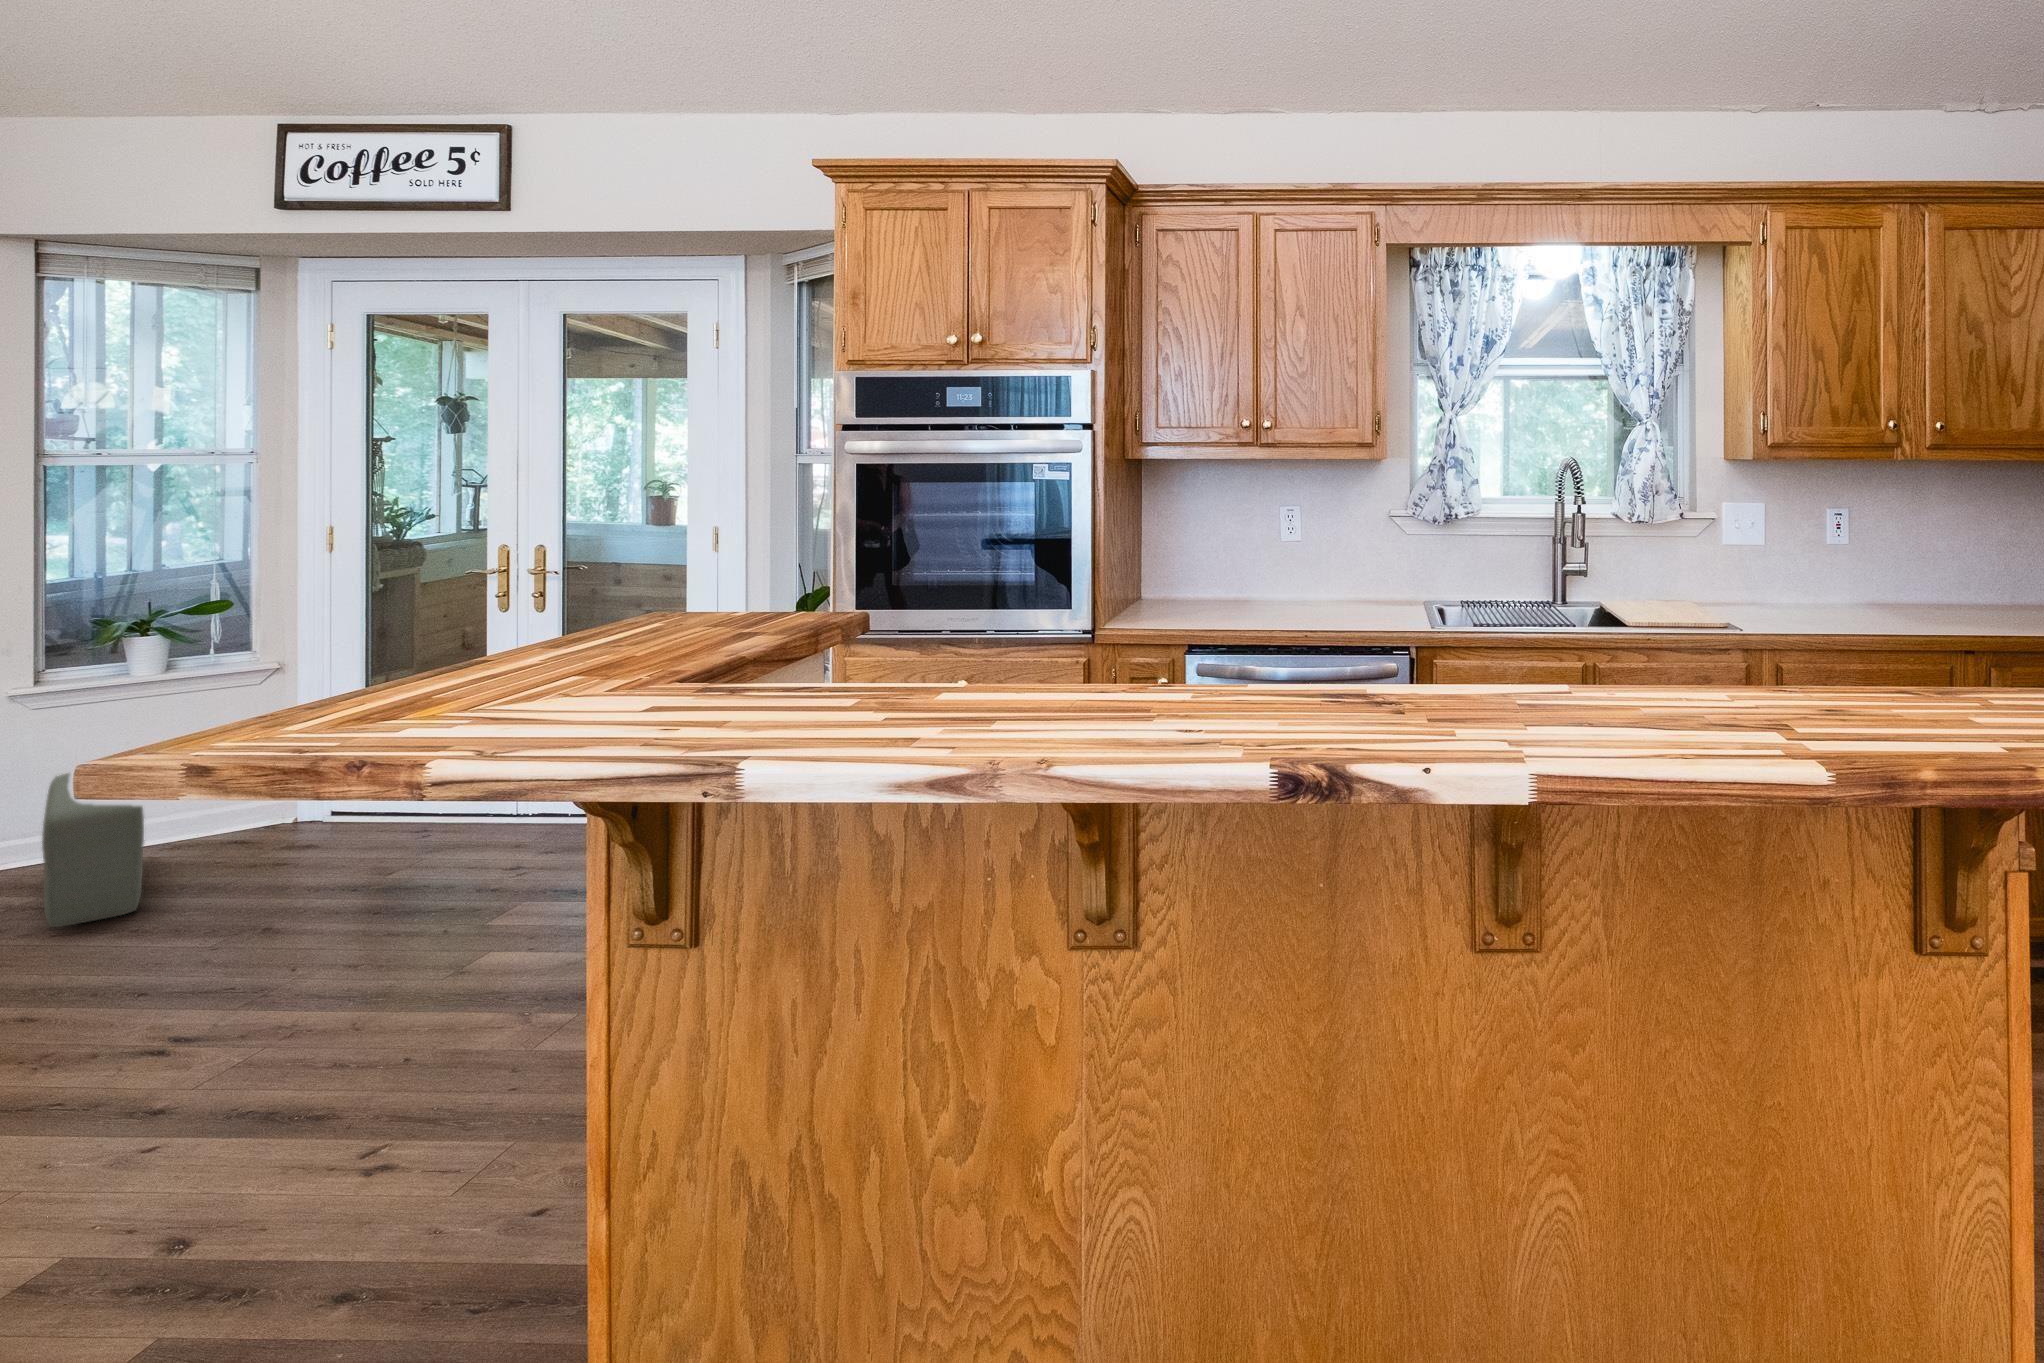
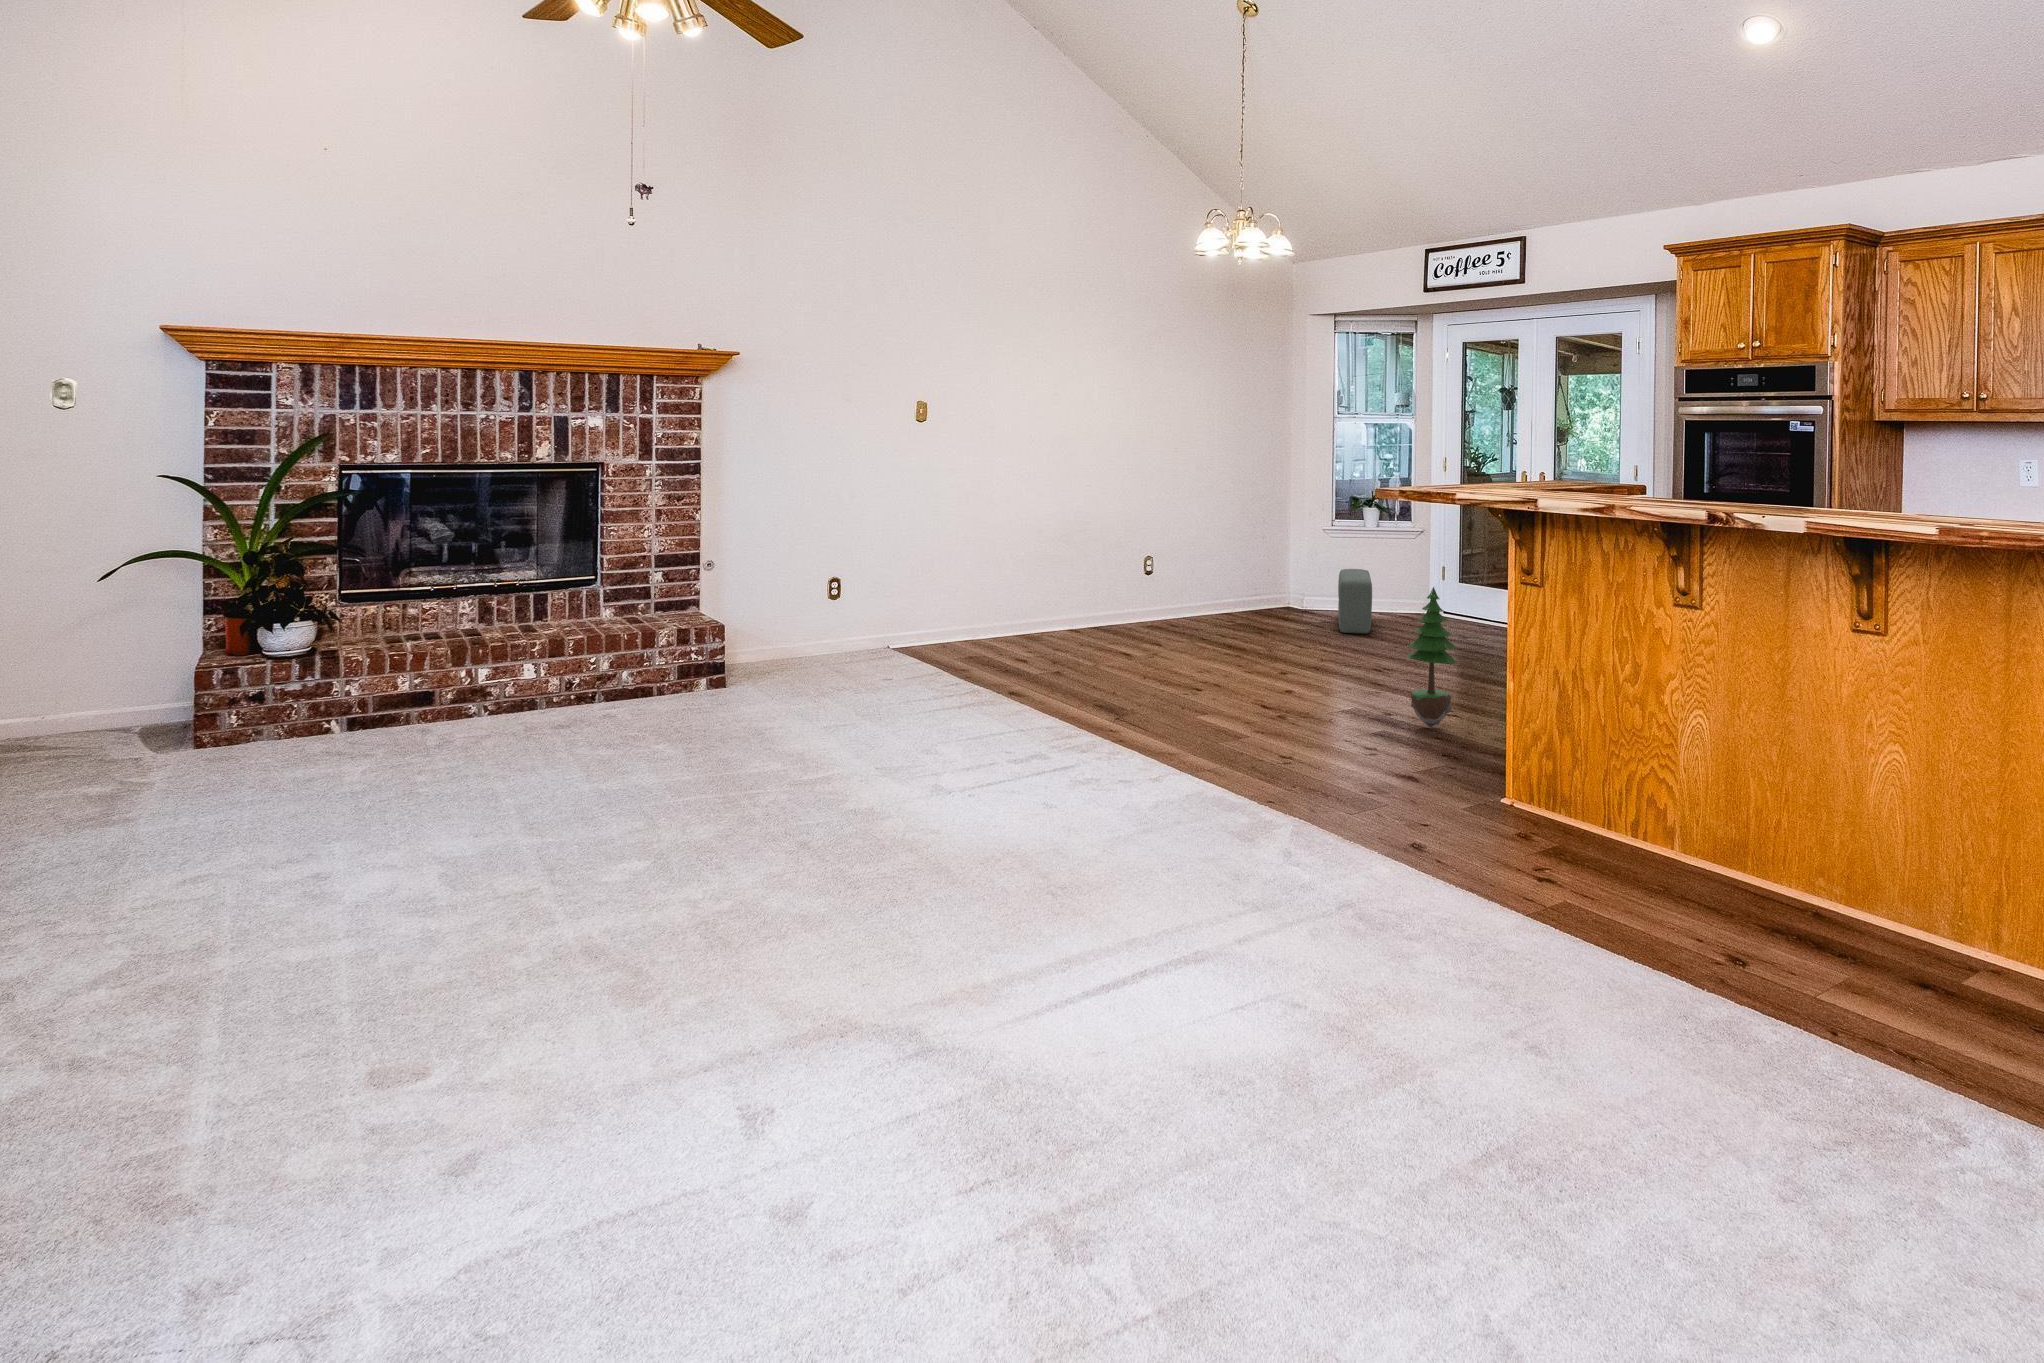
potted tree: none [237,899,400,1245] -> present [1406,587,1457,727]

